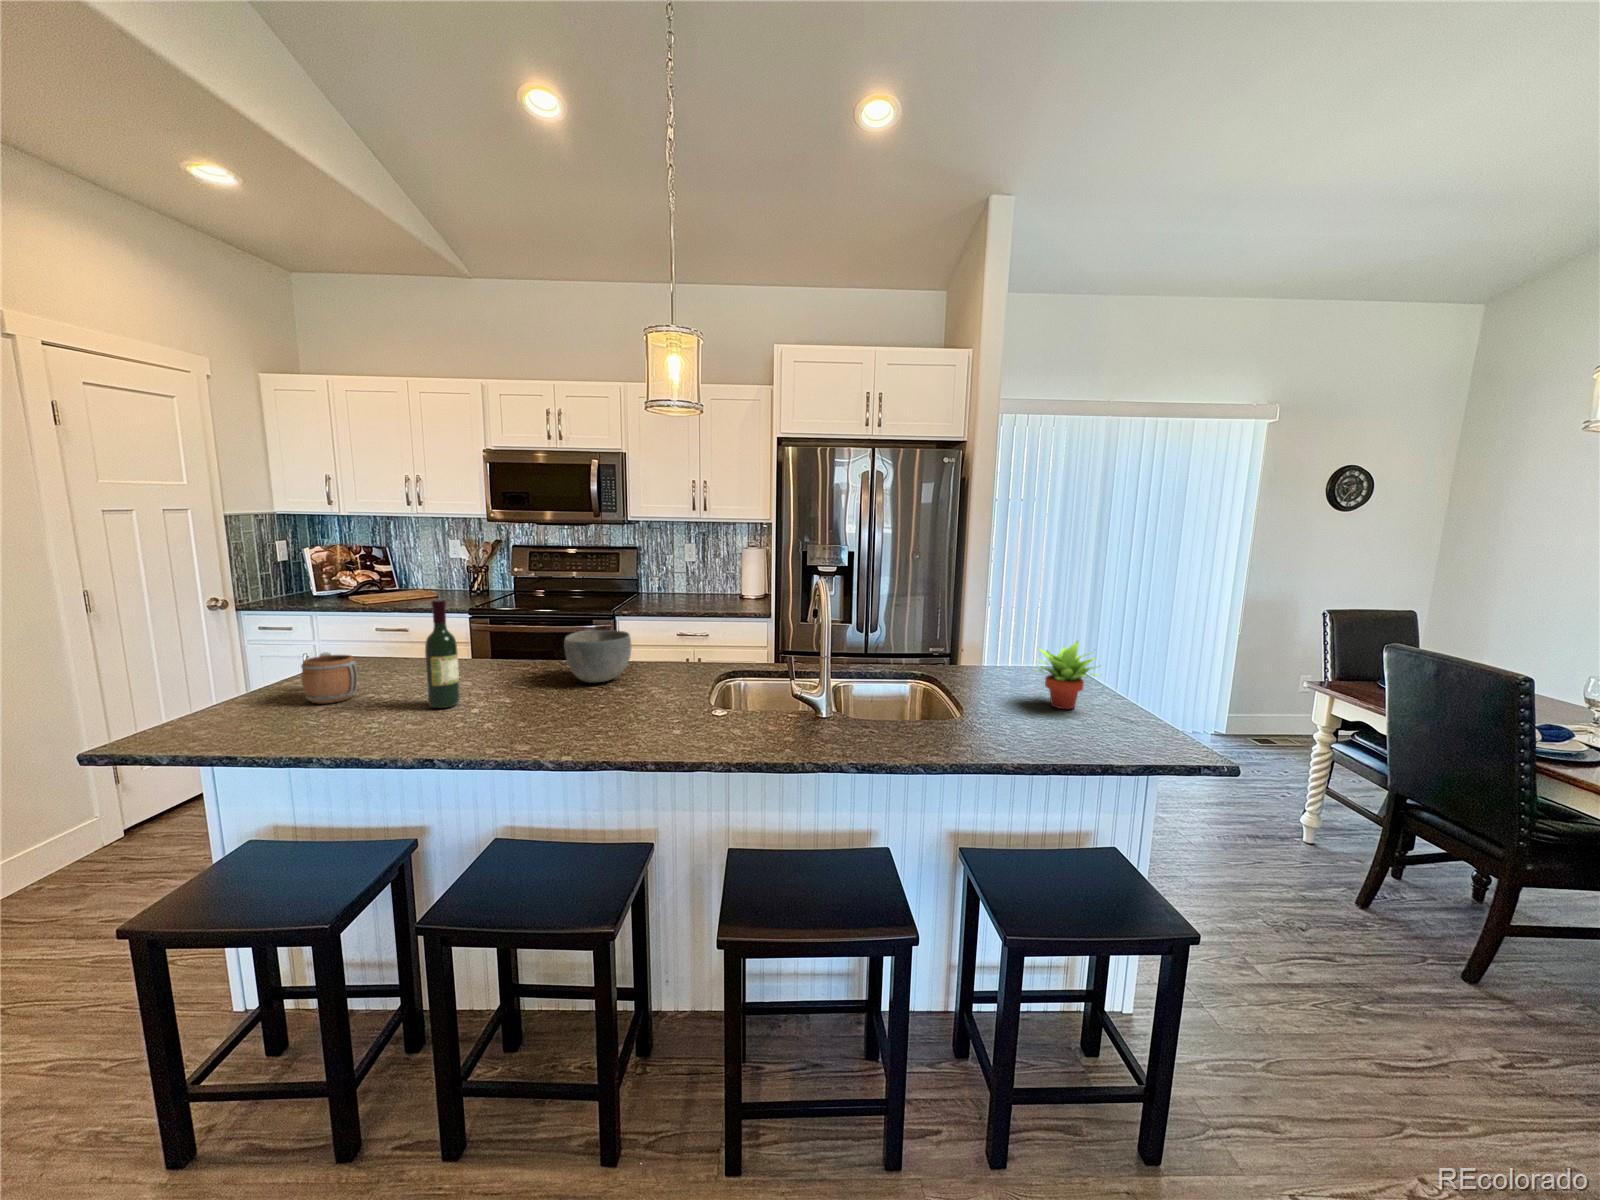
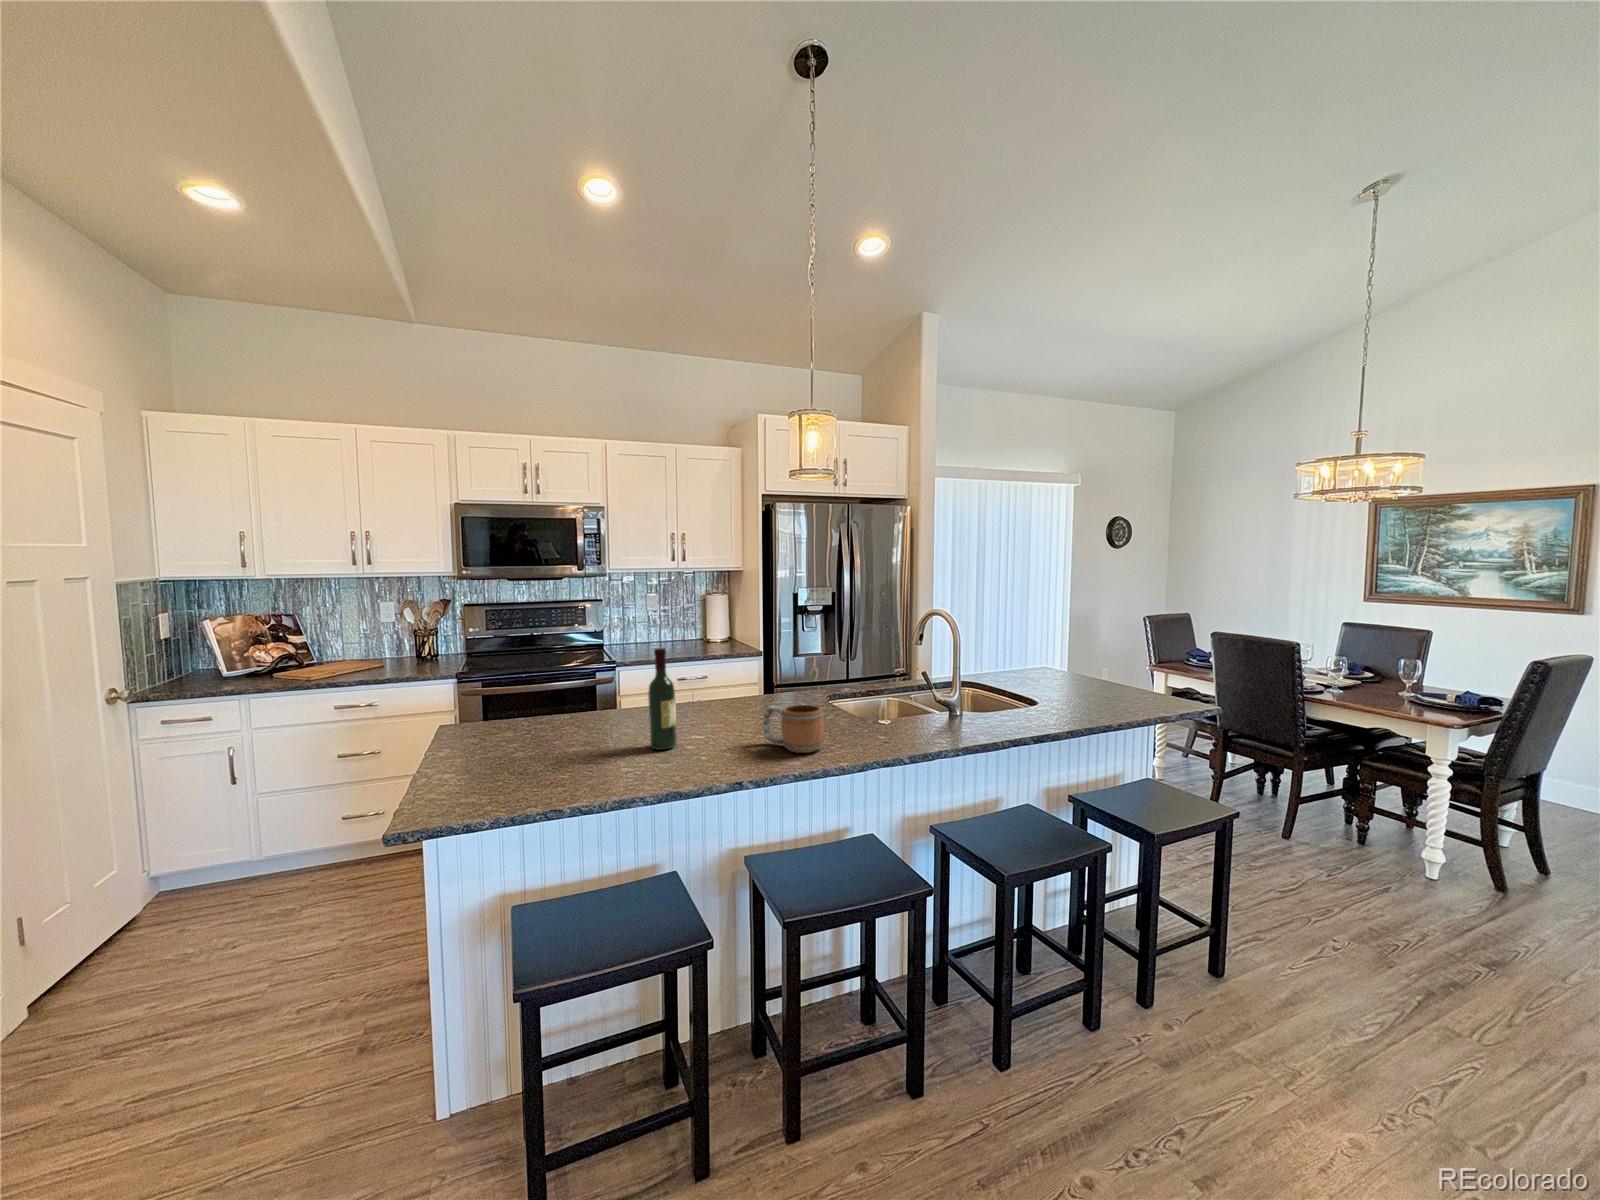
bowl: present [564,630,631,683] -> none [717,668,774,716]
succulent plant: present [1038,641,1098,709] -> none [1068,641,1120,690]
mug: present [301,652,357,703] -> present [763,705,826,753]

